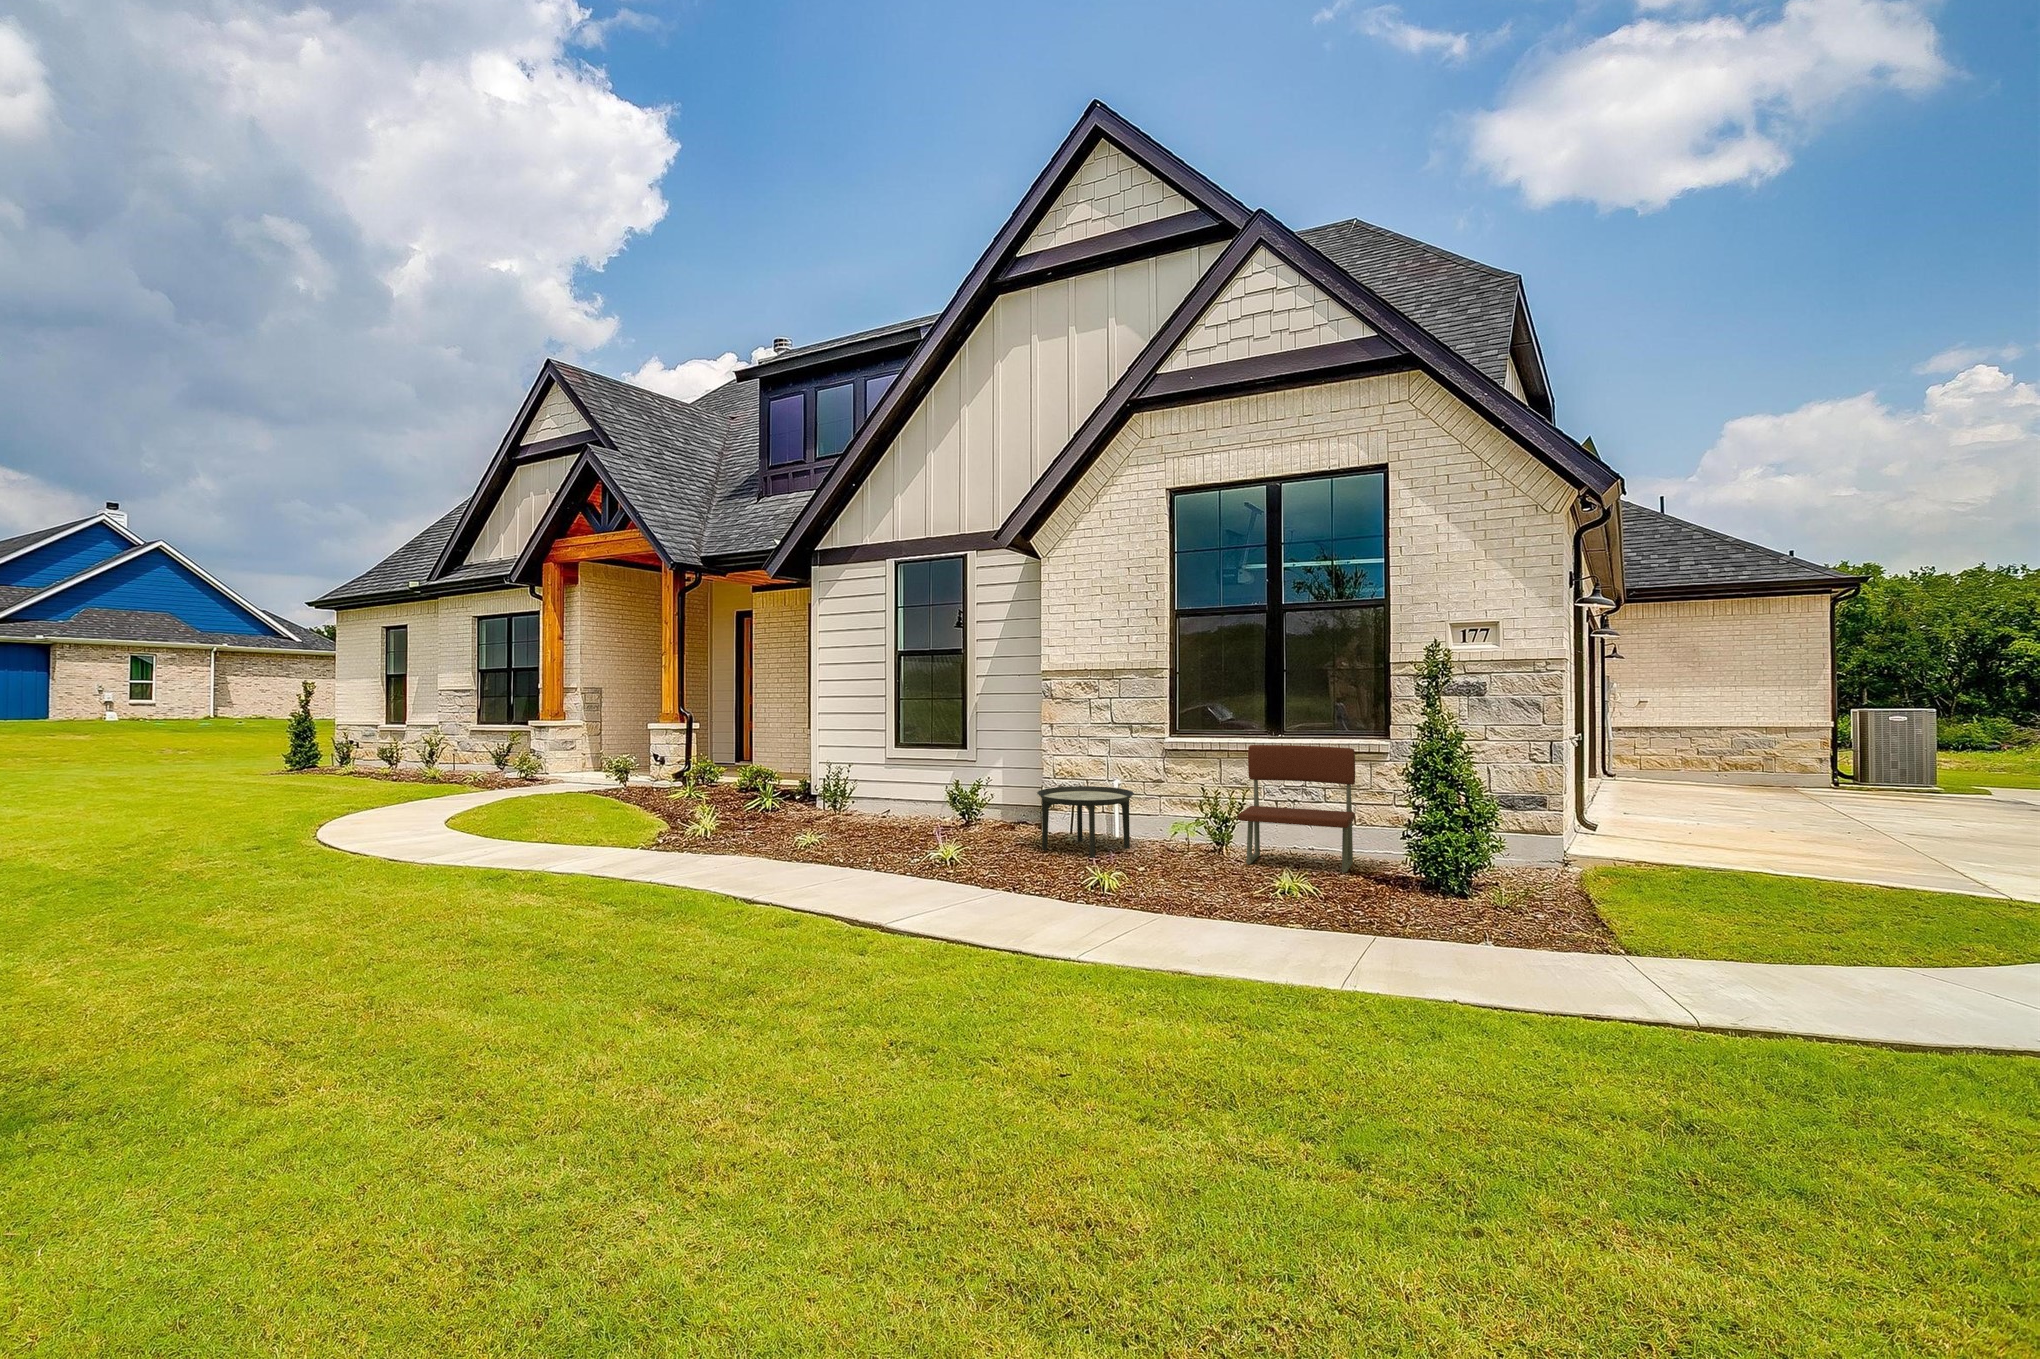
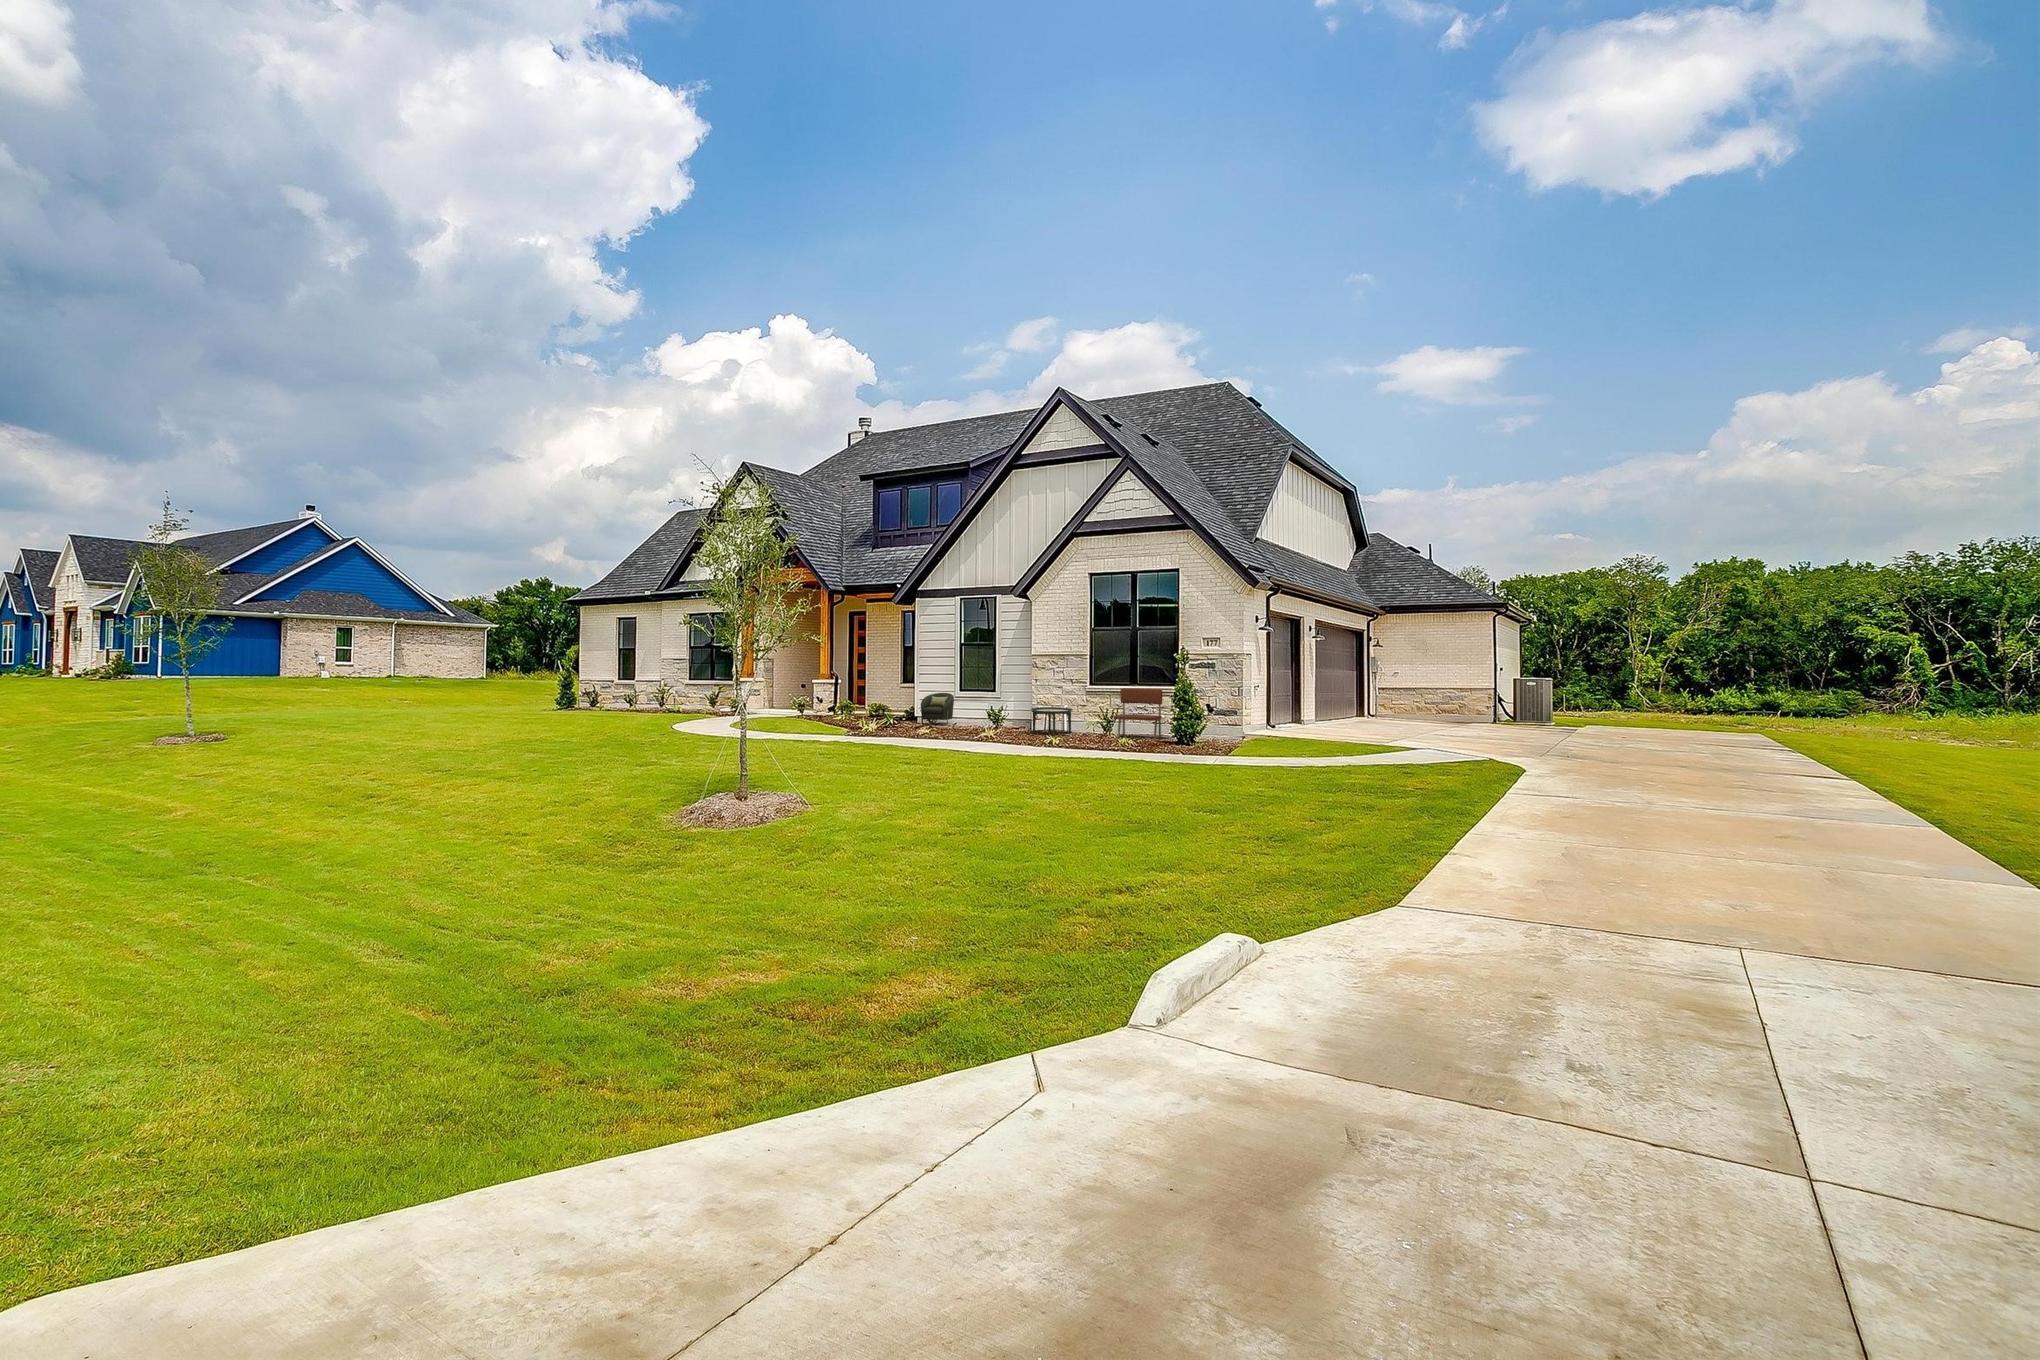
armchair: none [814,750,882,818] -> present [921,693,954,725]

